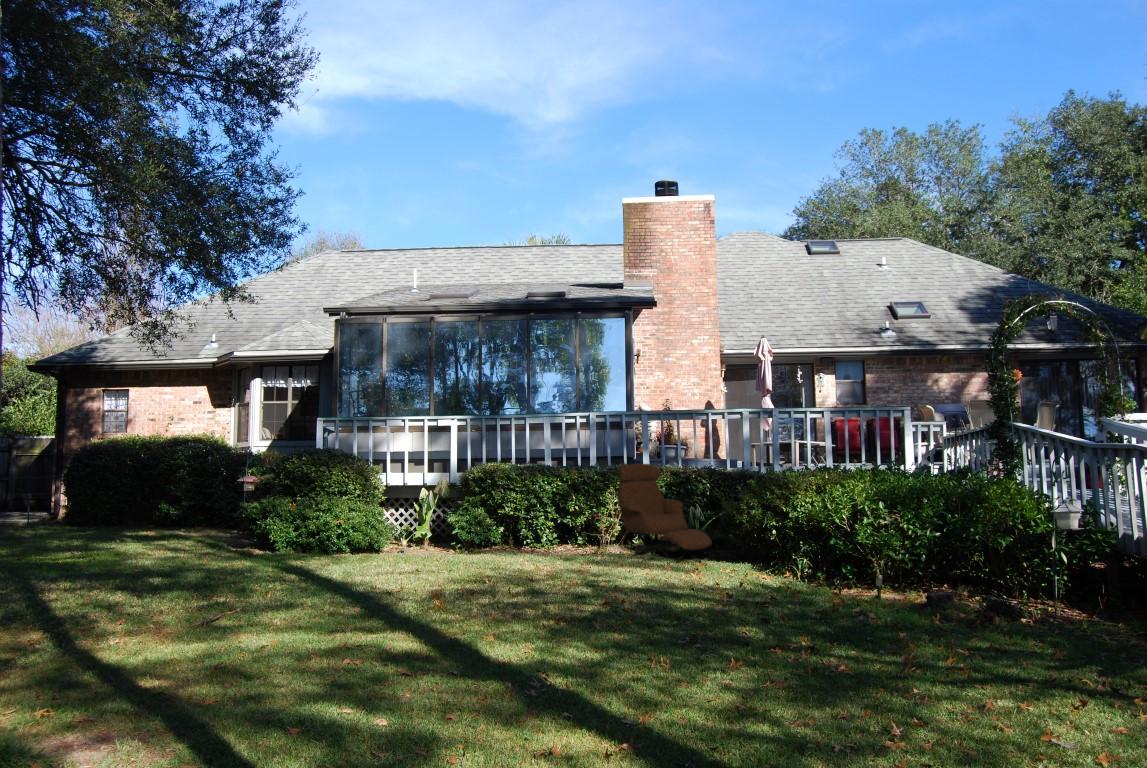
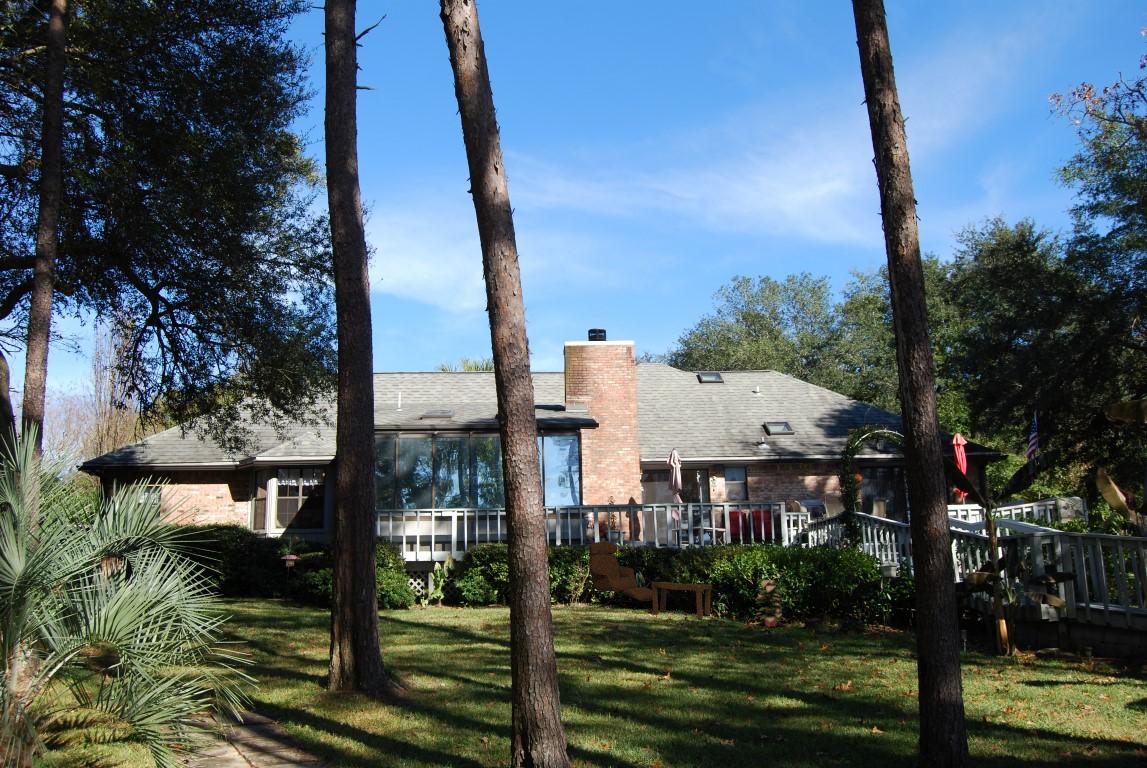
bench: none [700,523,790,581] -> present [651,582,712,619]
decorative plant: none [850,528,904,600] -> present [757,580,784,627]

